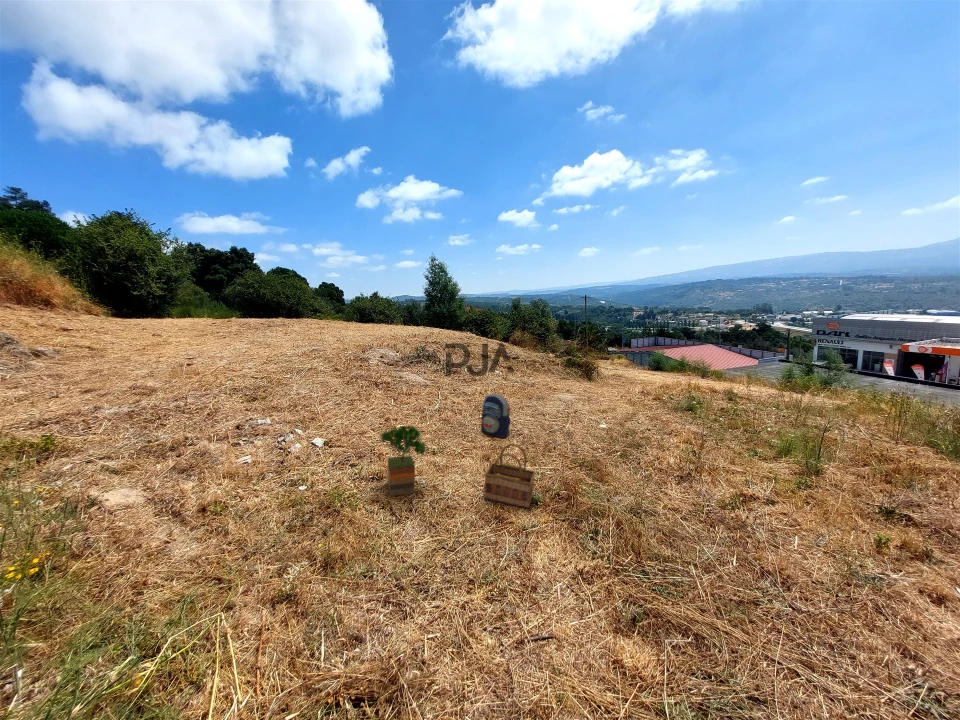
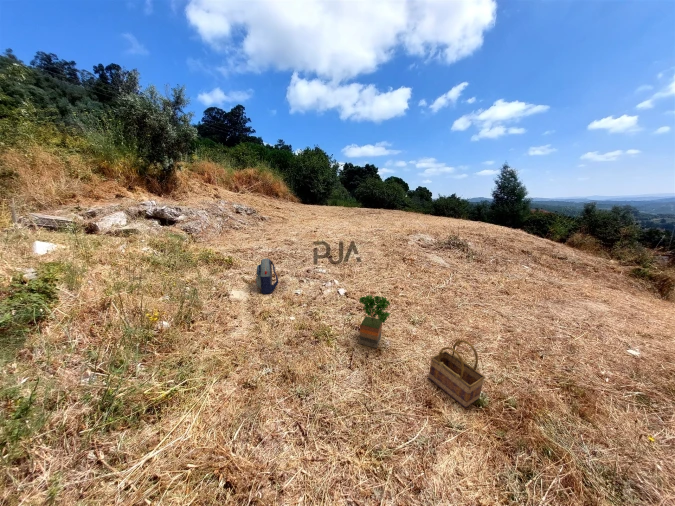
backpack: present [481,394,510,438] -> present [255,258,278,294]

